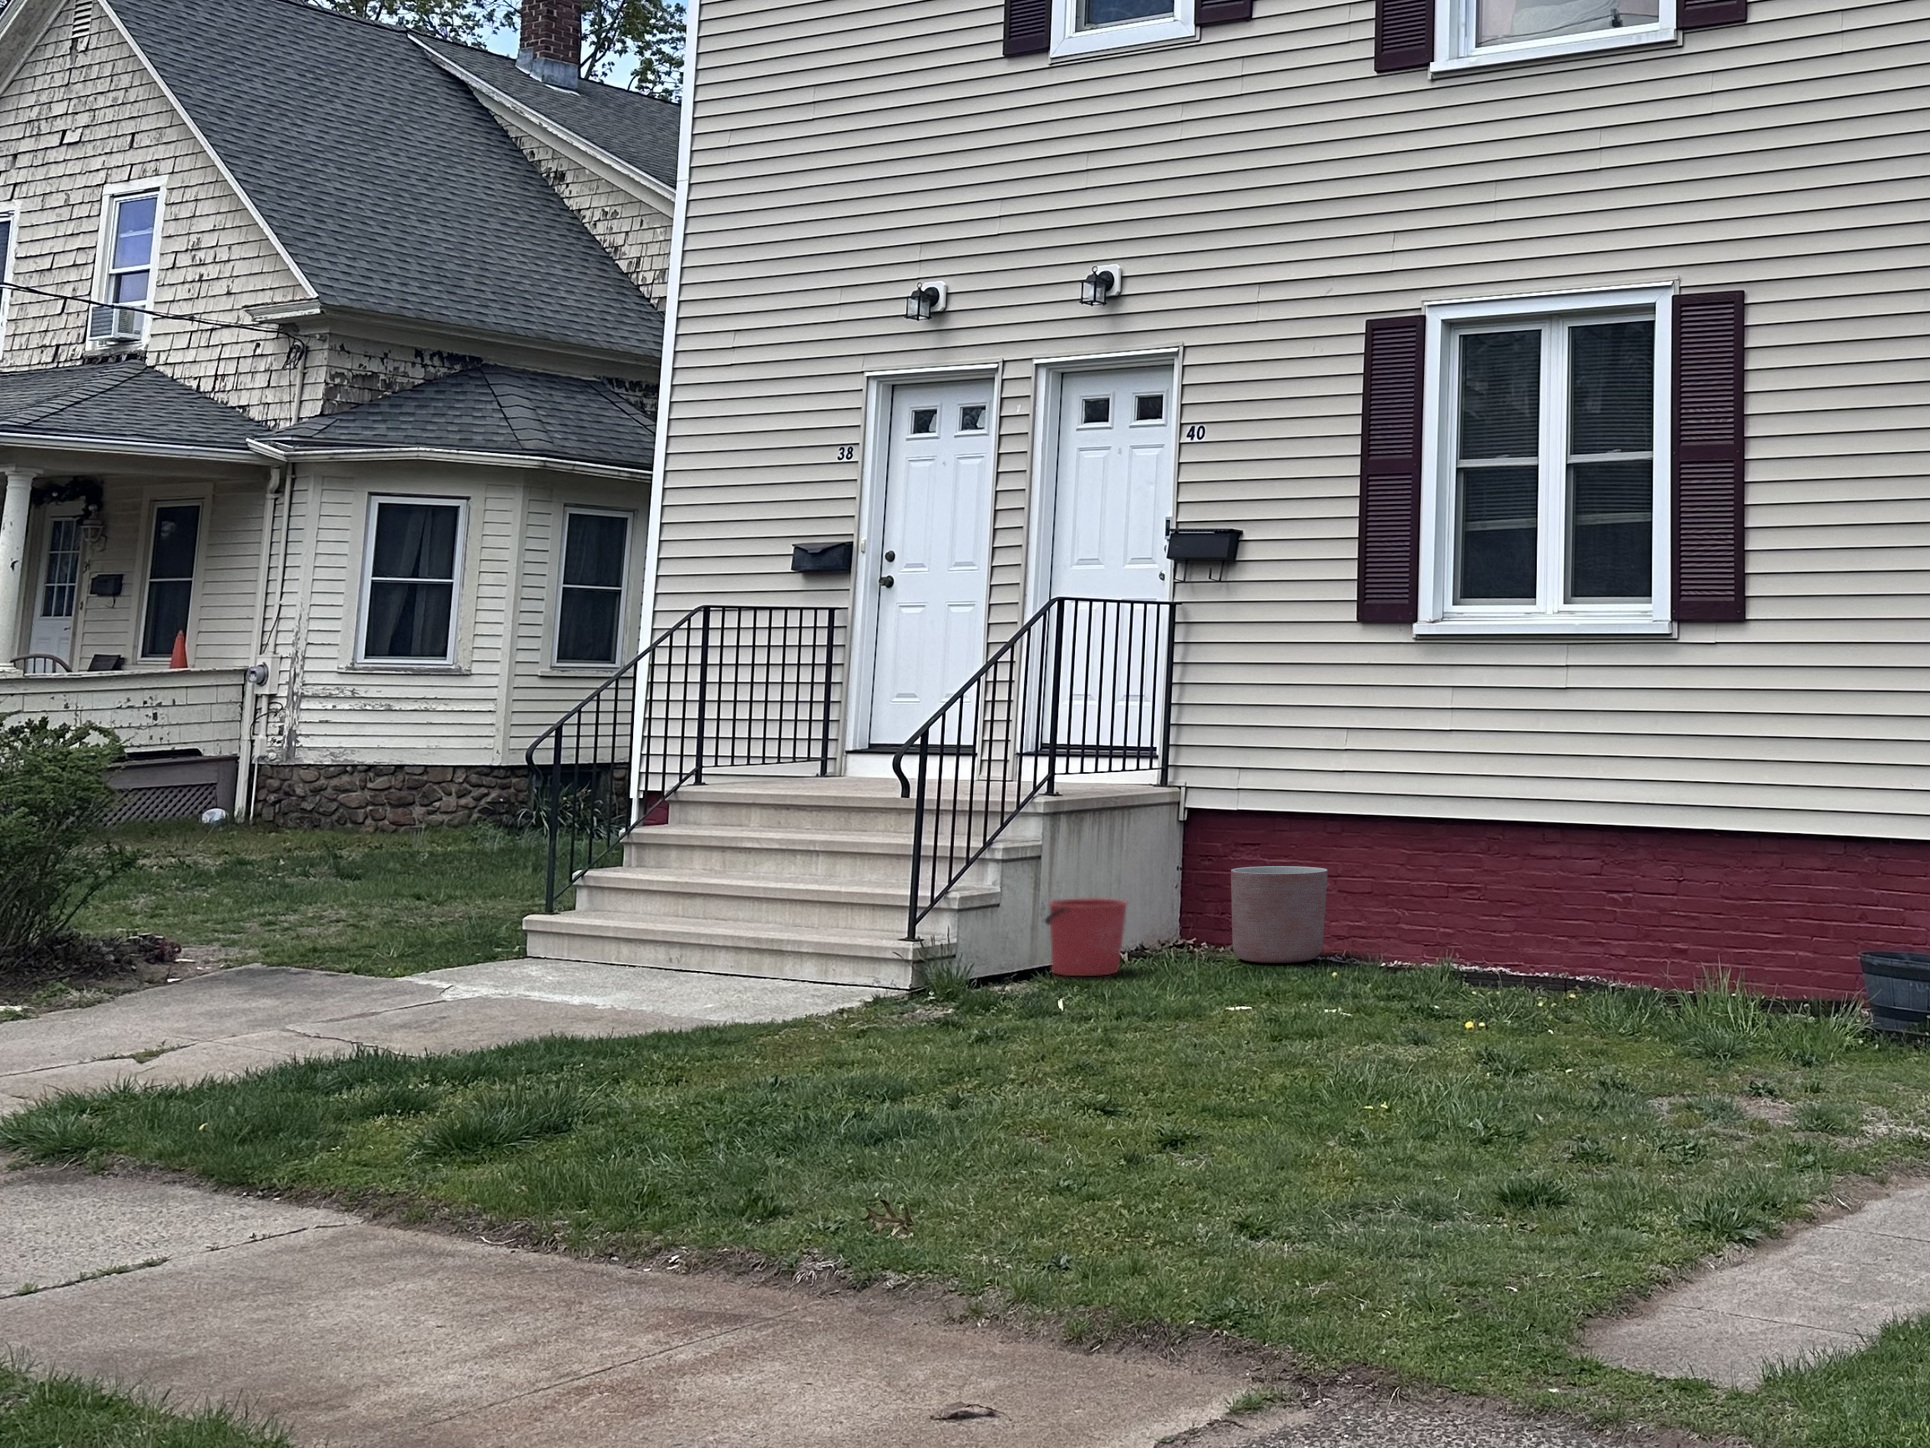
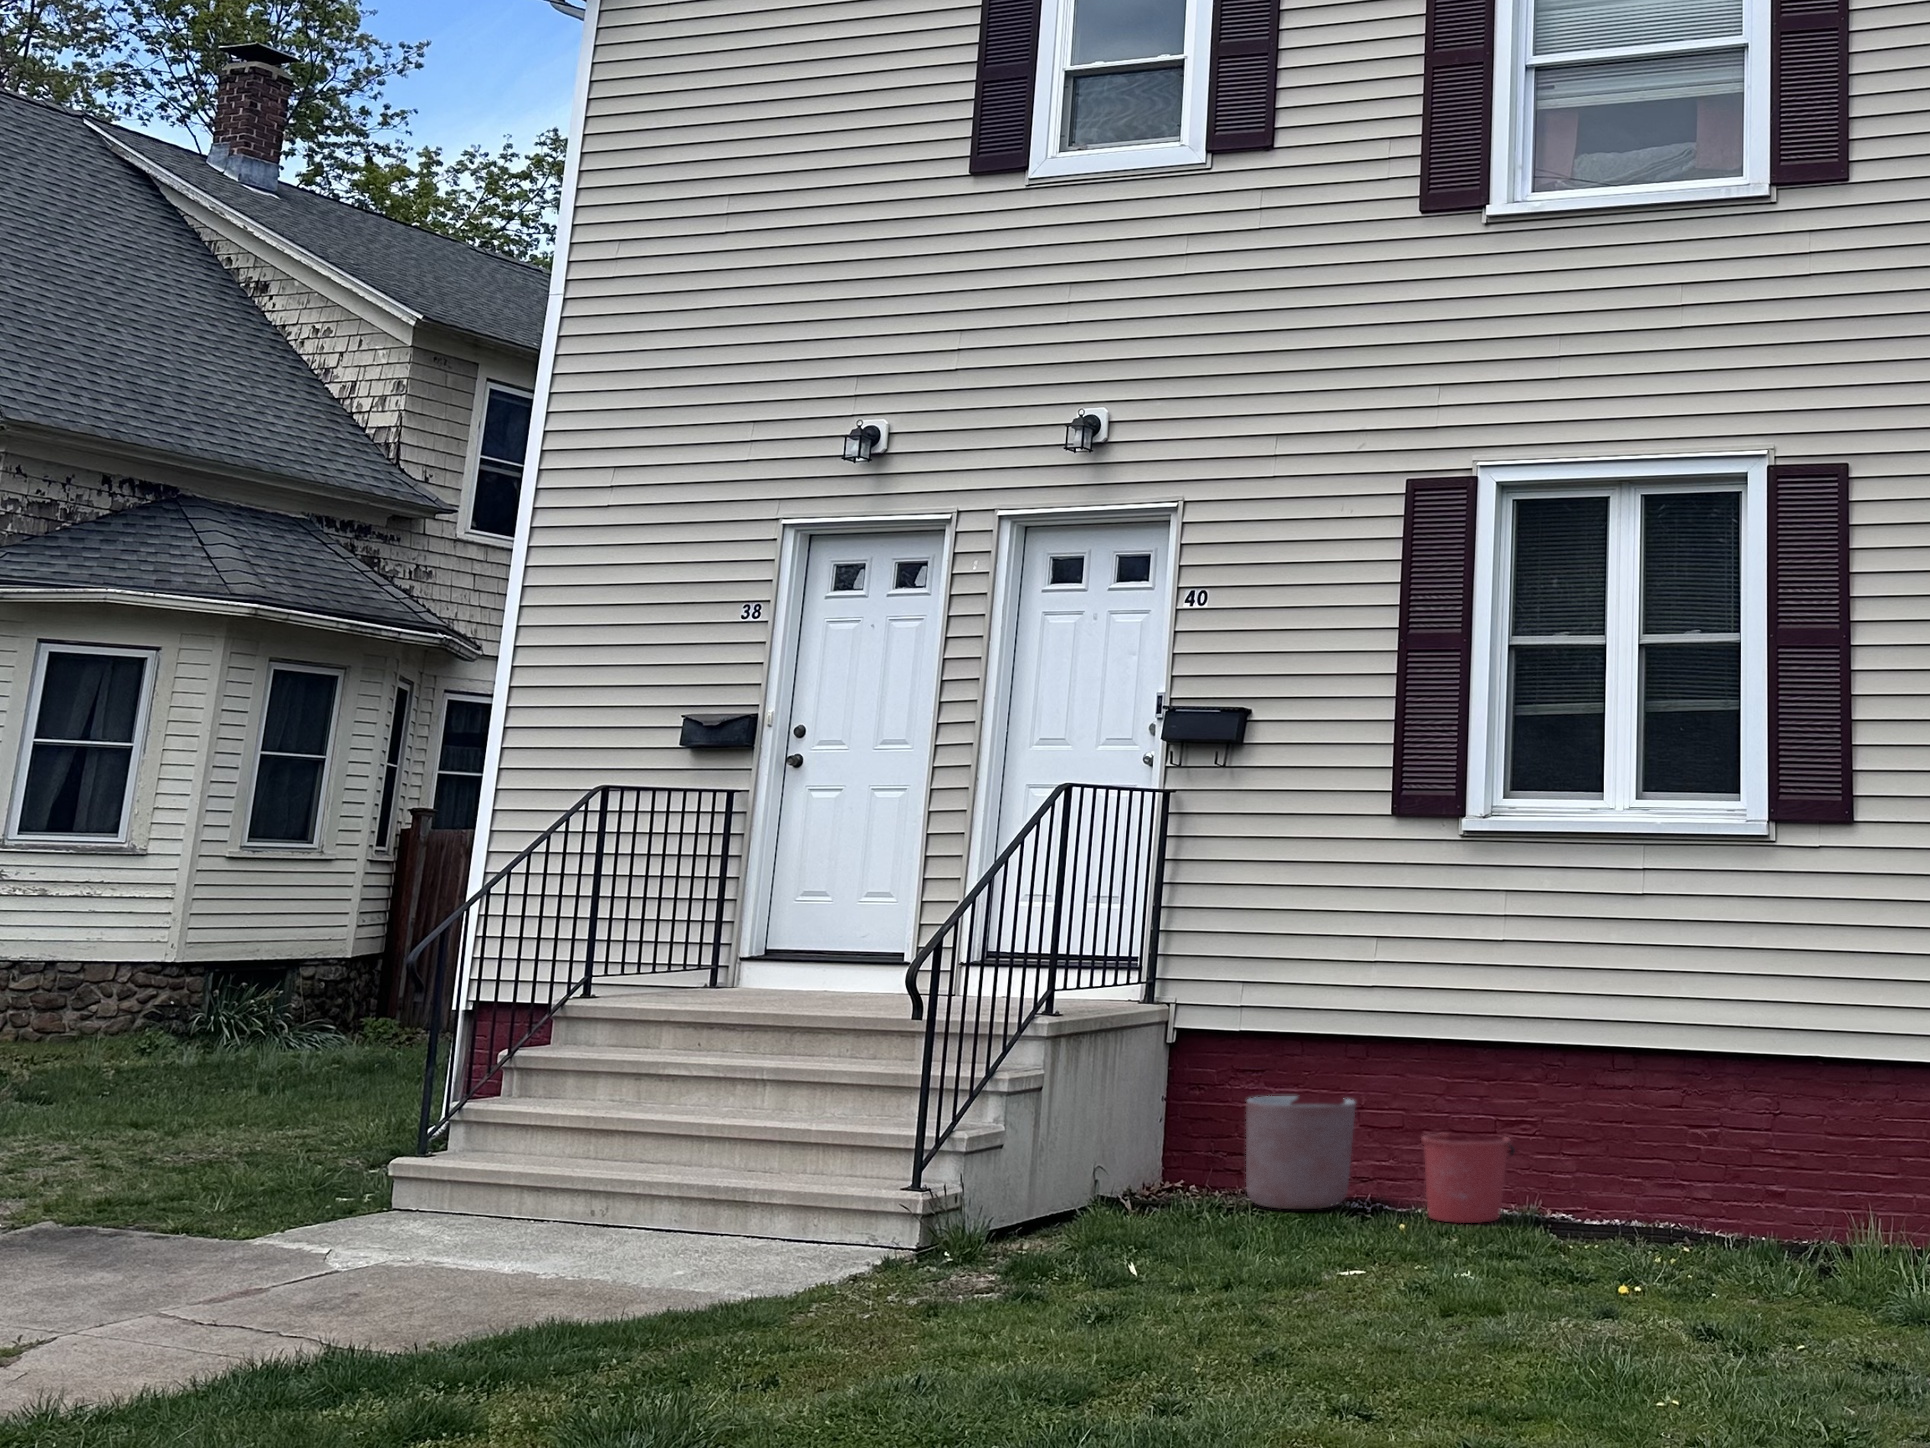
bucket: present [1045,898,1128,976] -> present [1421,1133,1515,1223]

